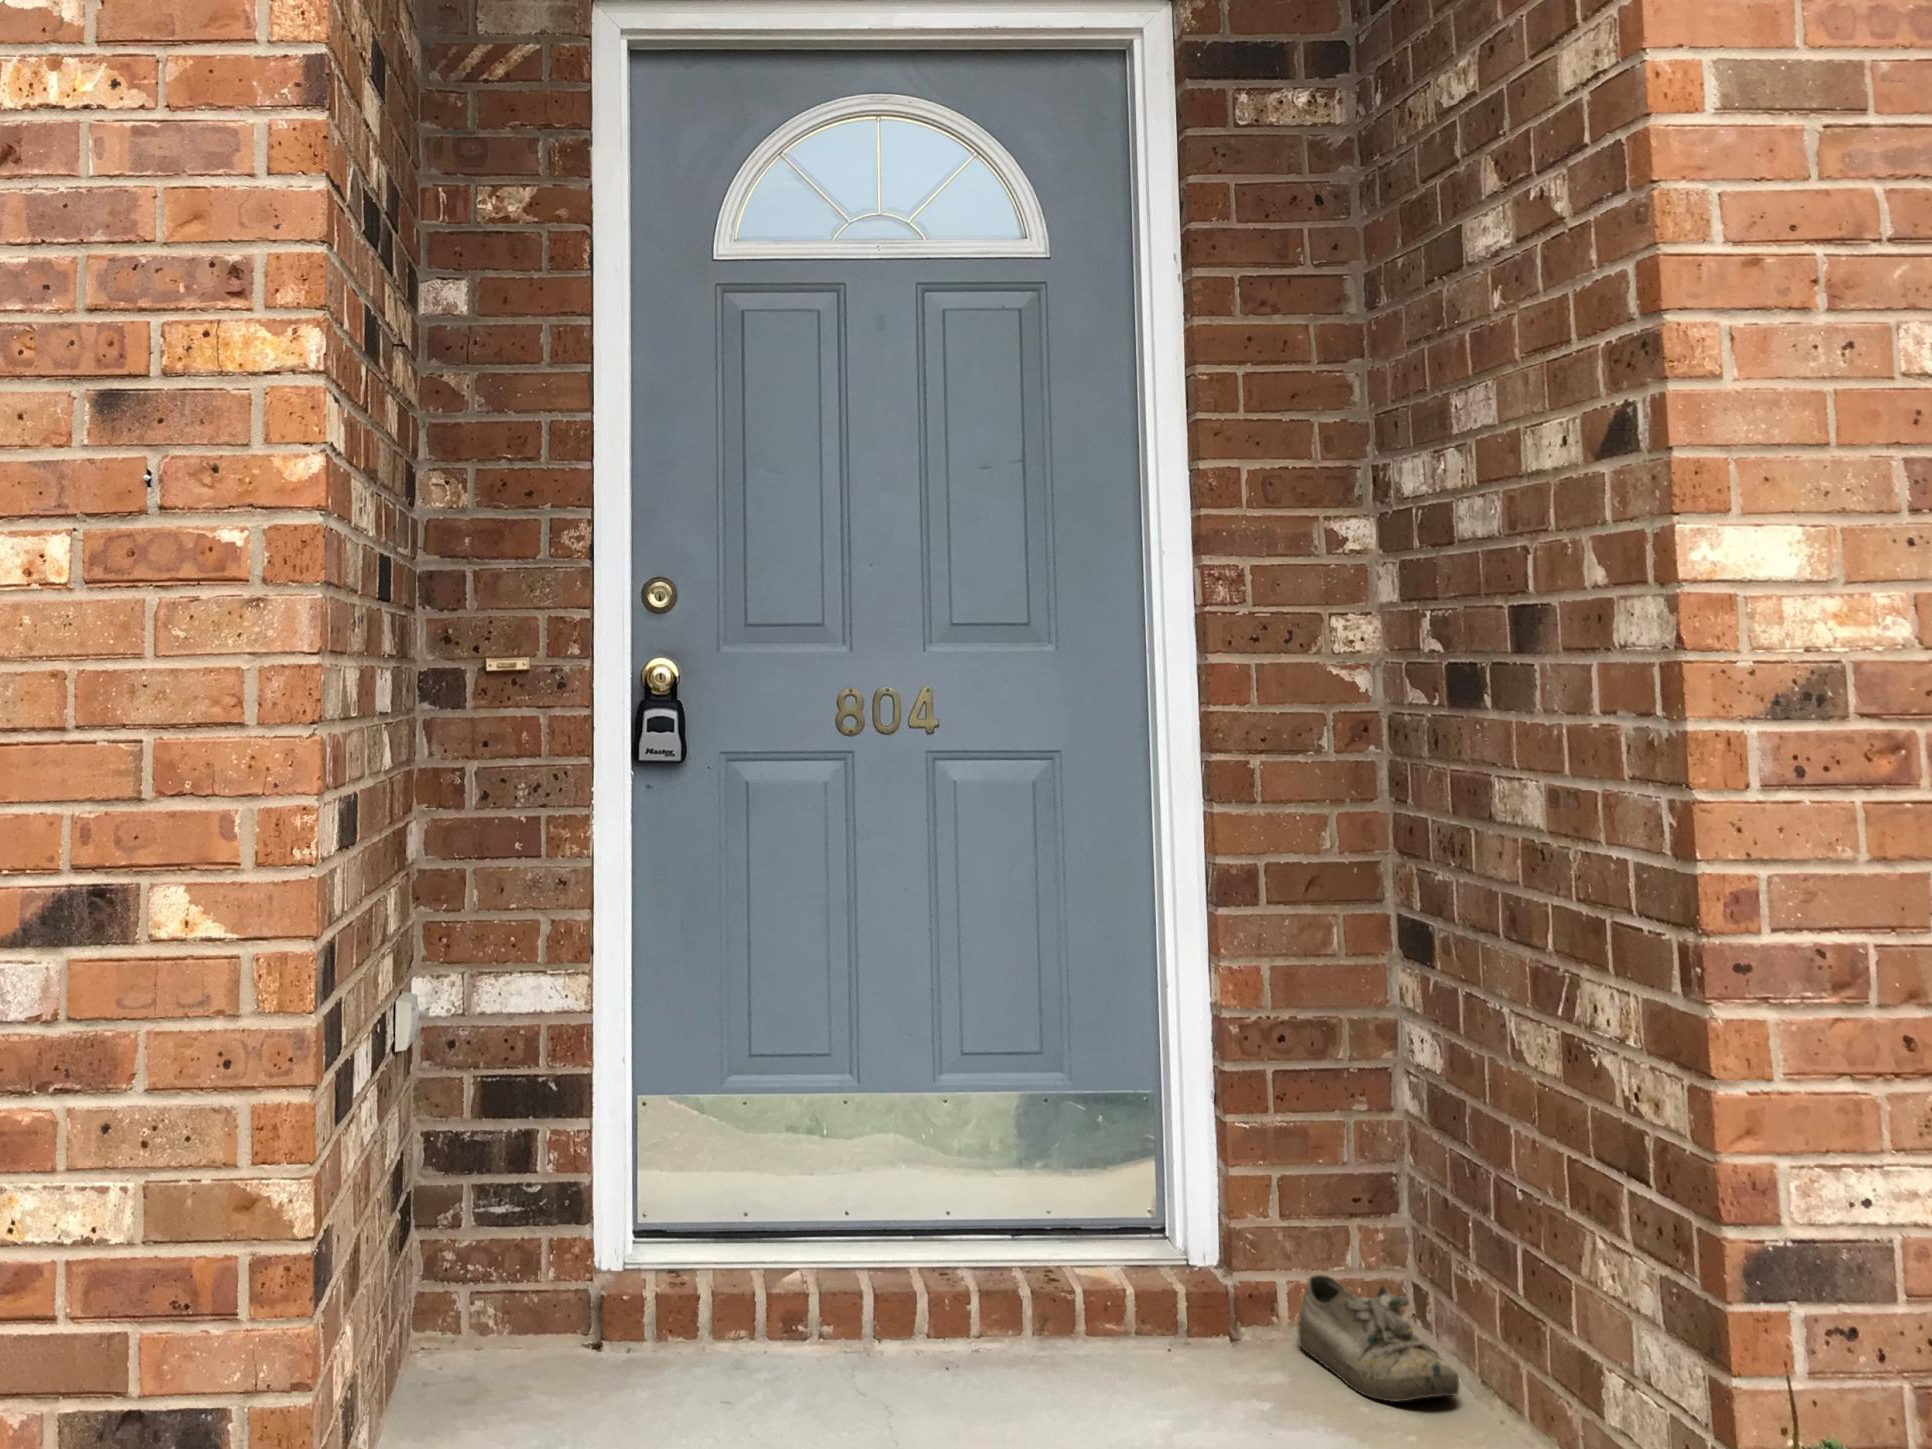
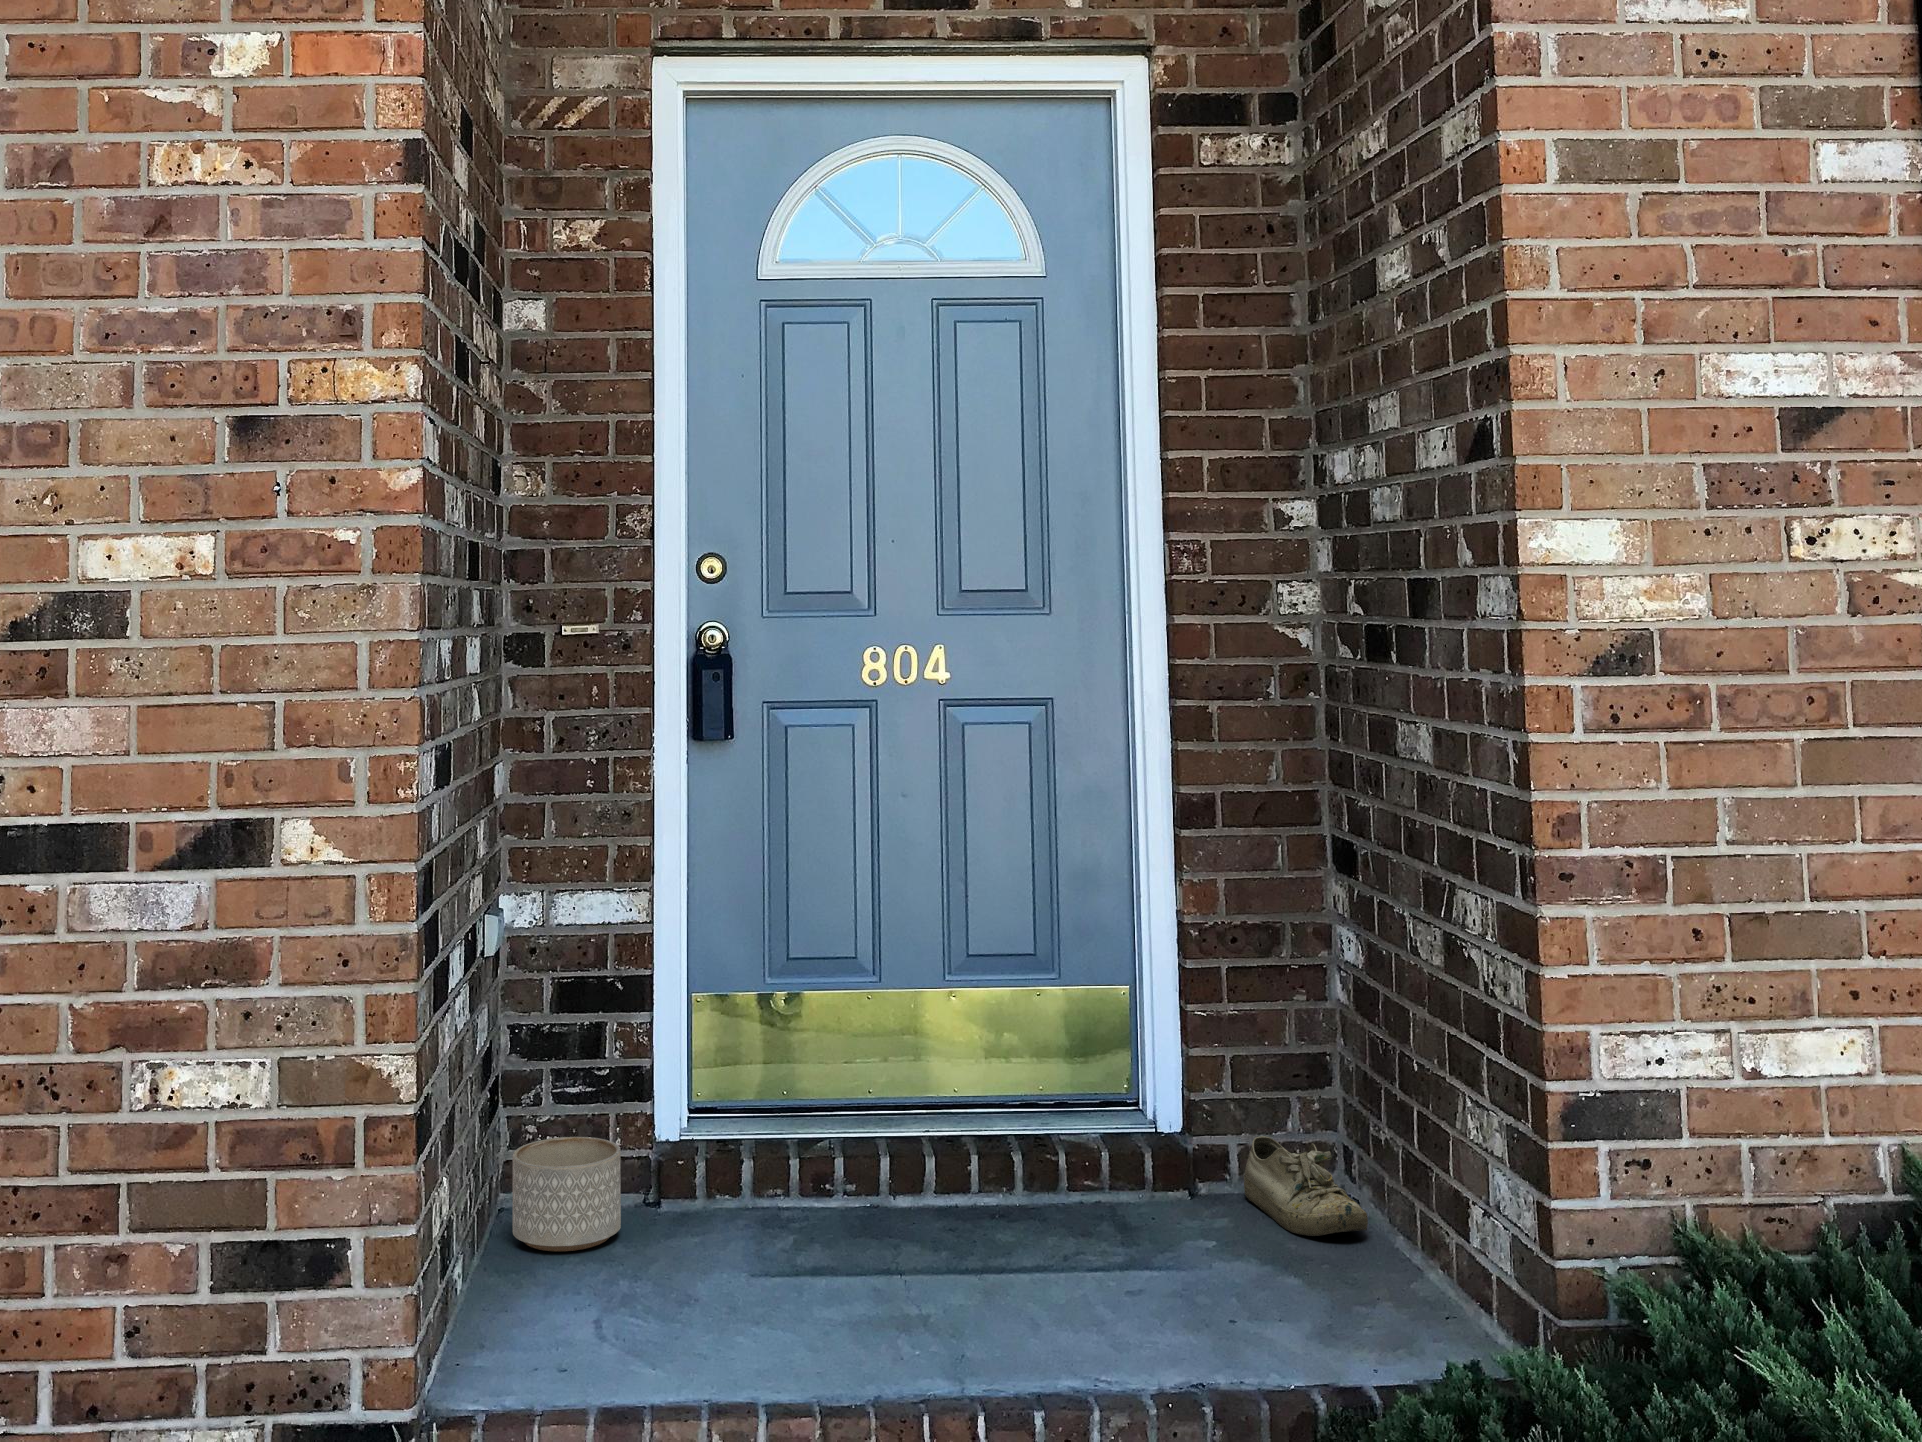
planter: none [425,1268,555,1410] -> present [513,1137,621,1251]

